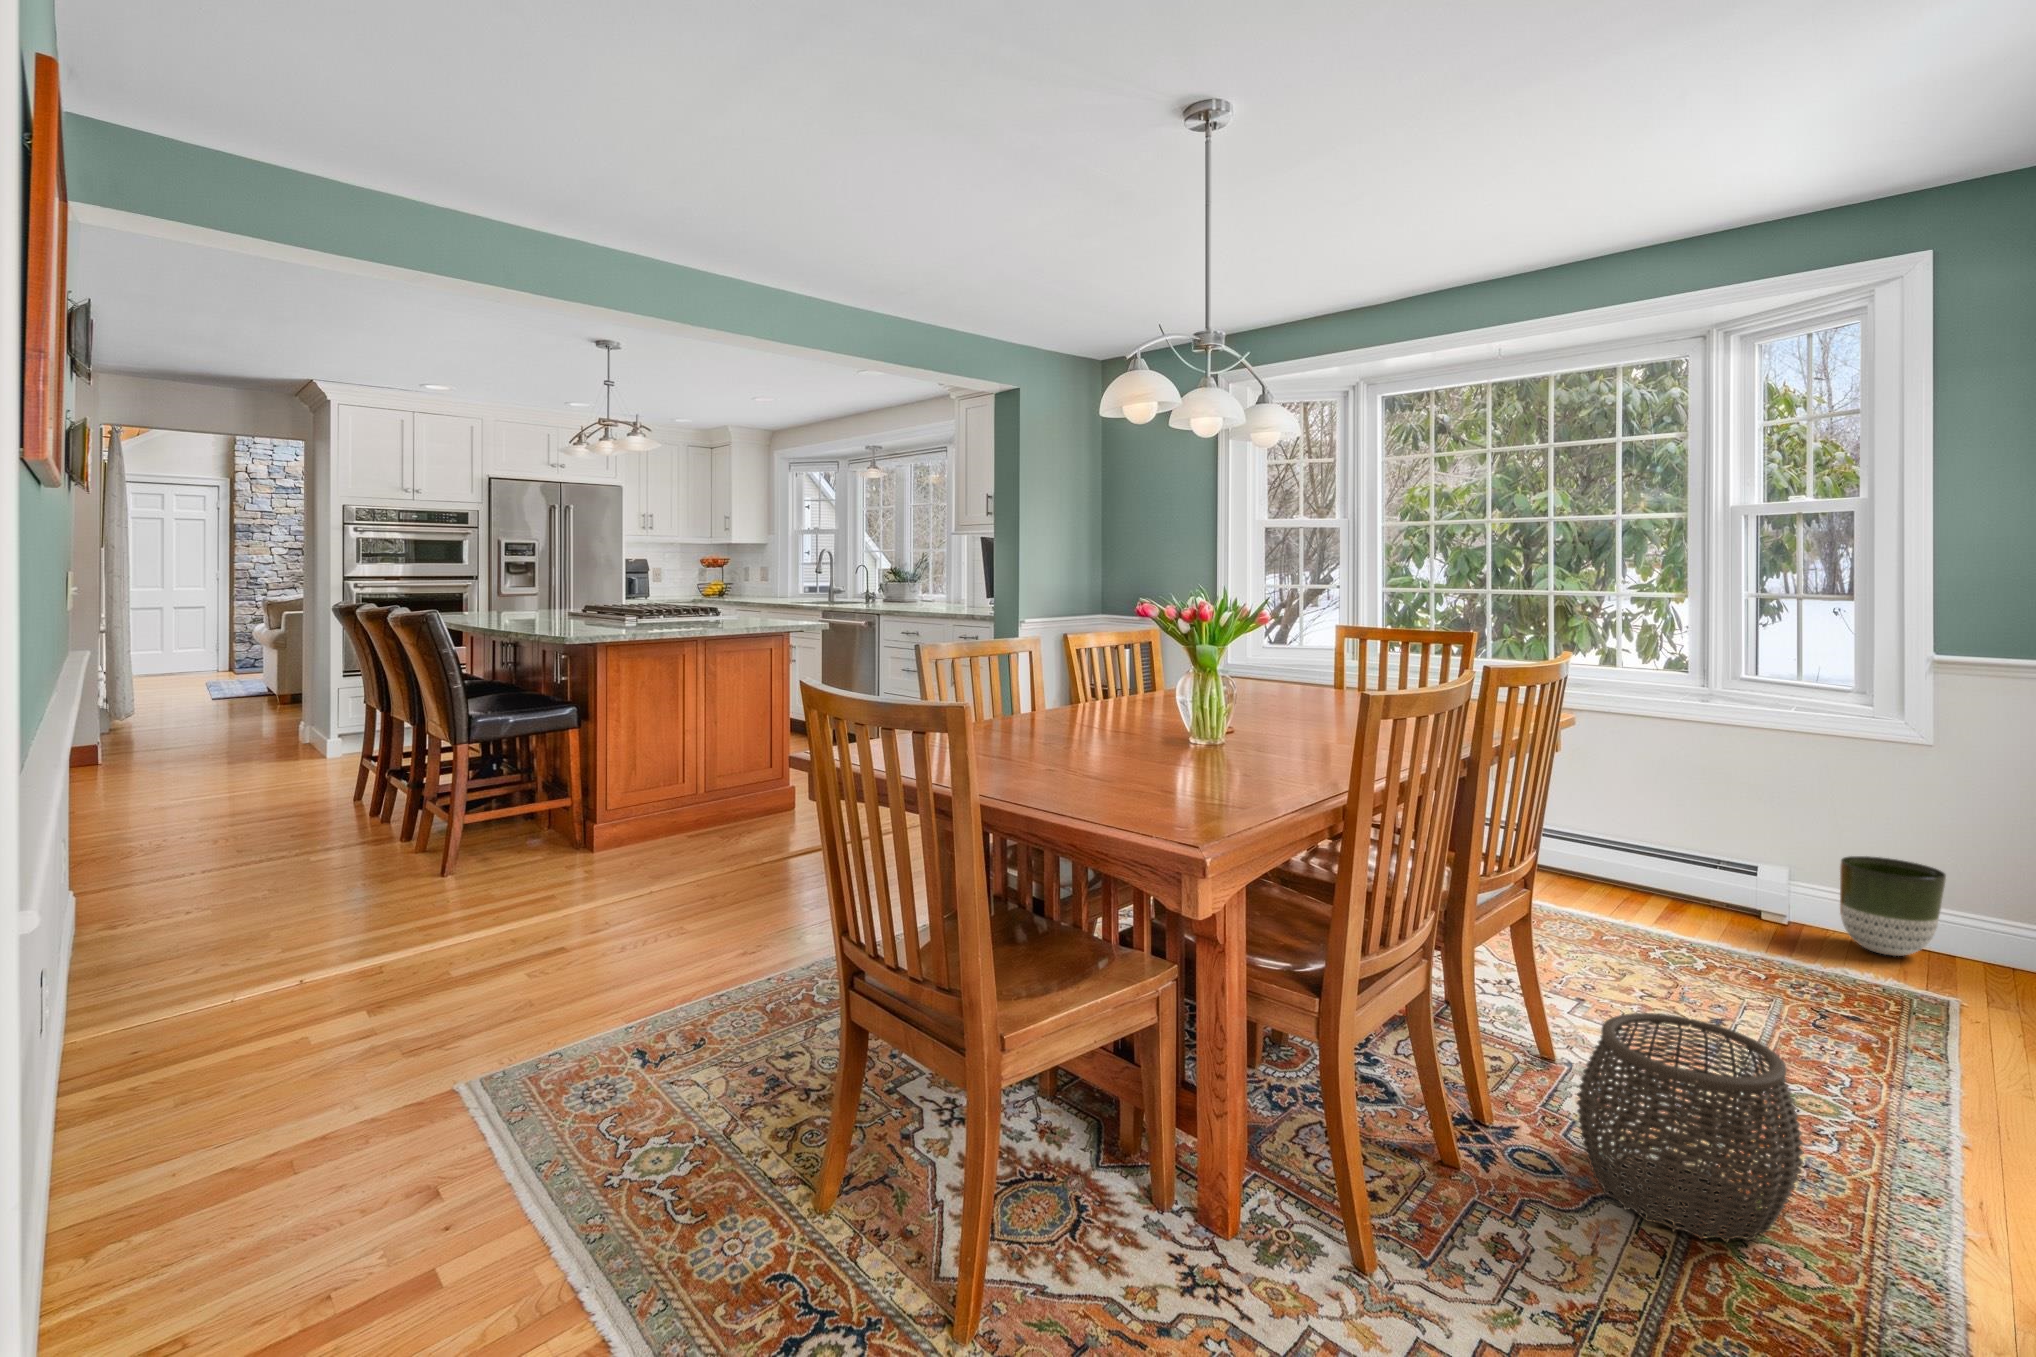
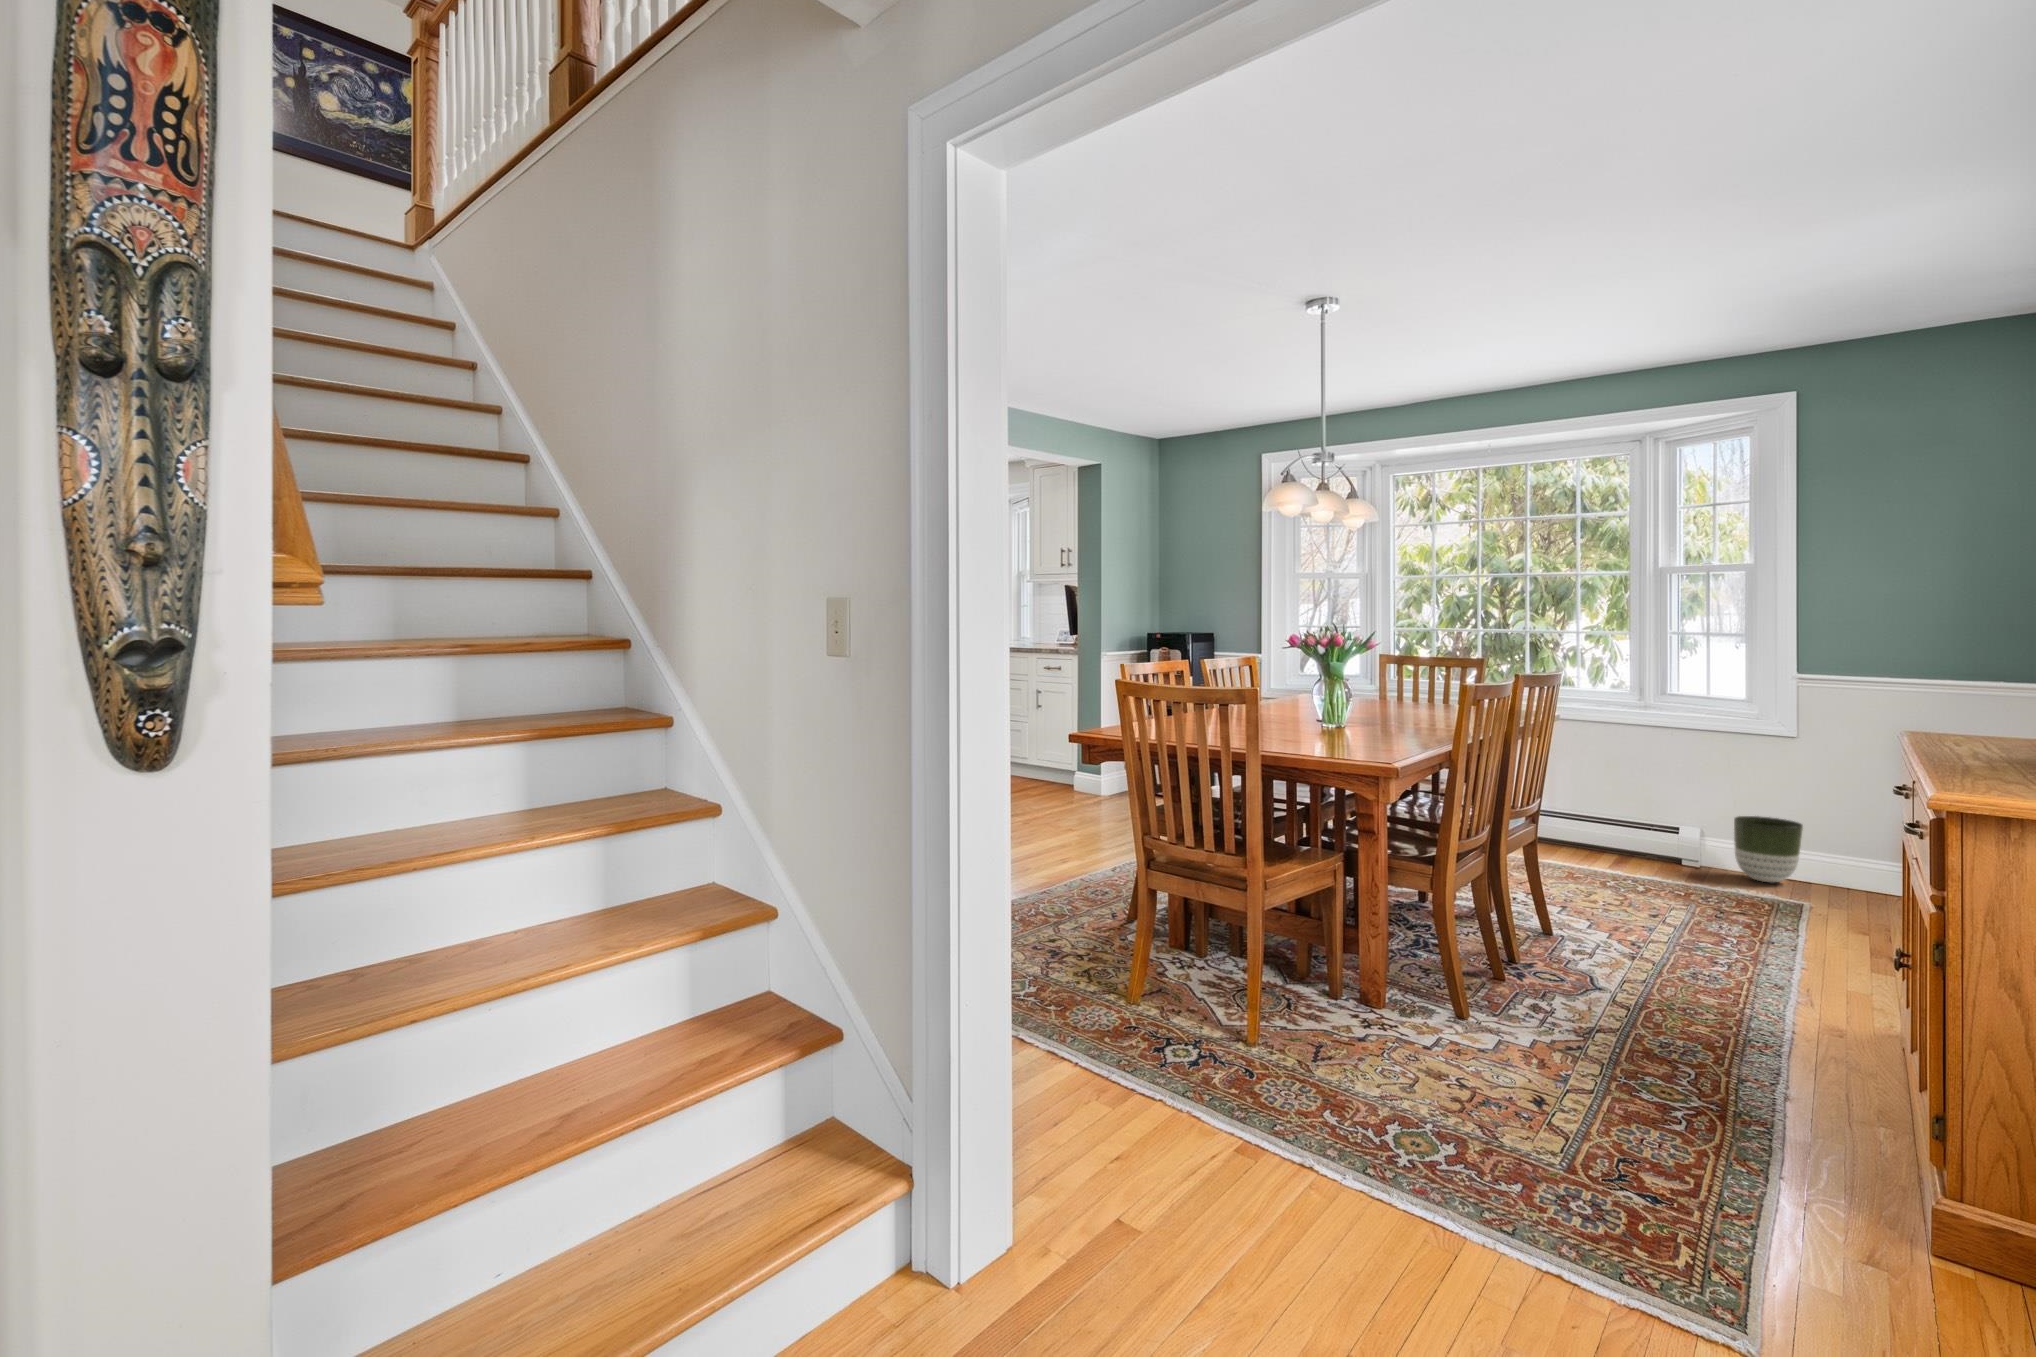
woven basket: present [1577,1013,1803,1242] -> none [1574,885,1704,1005]

